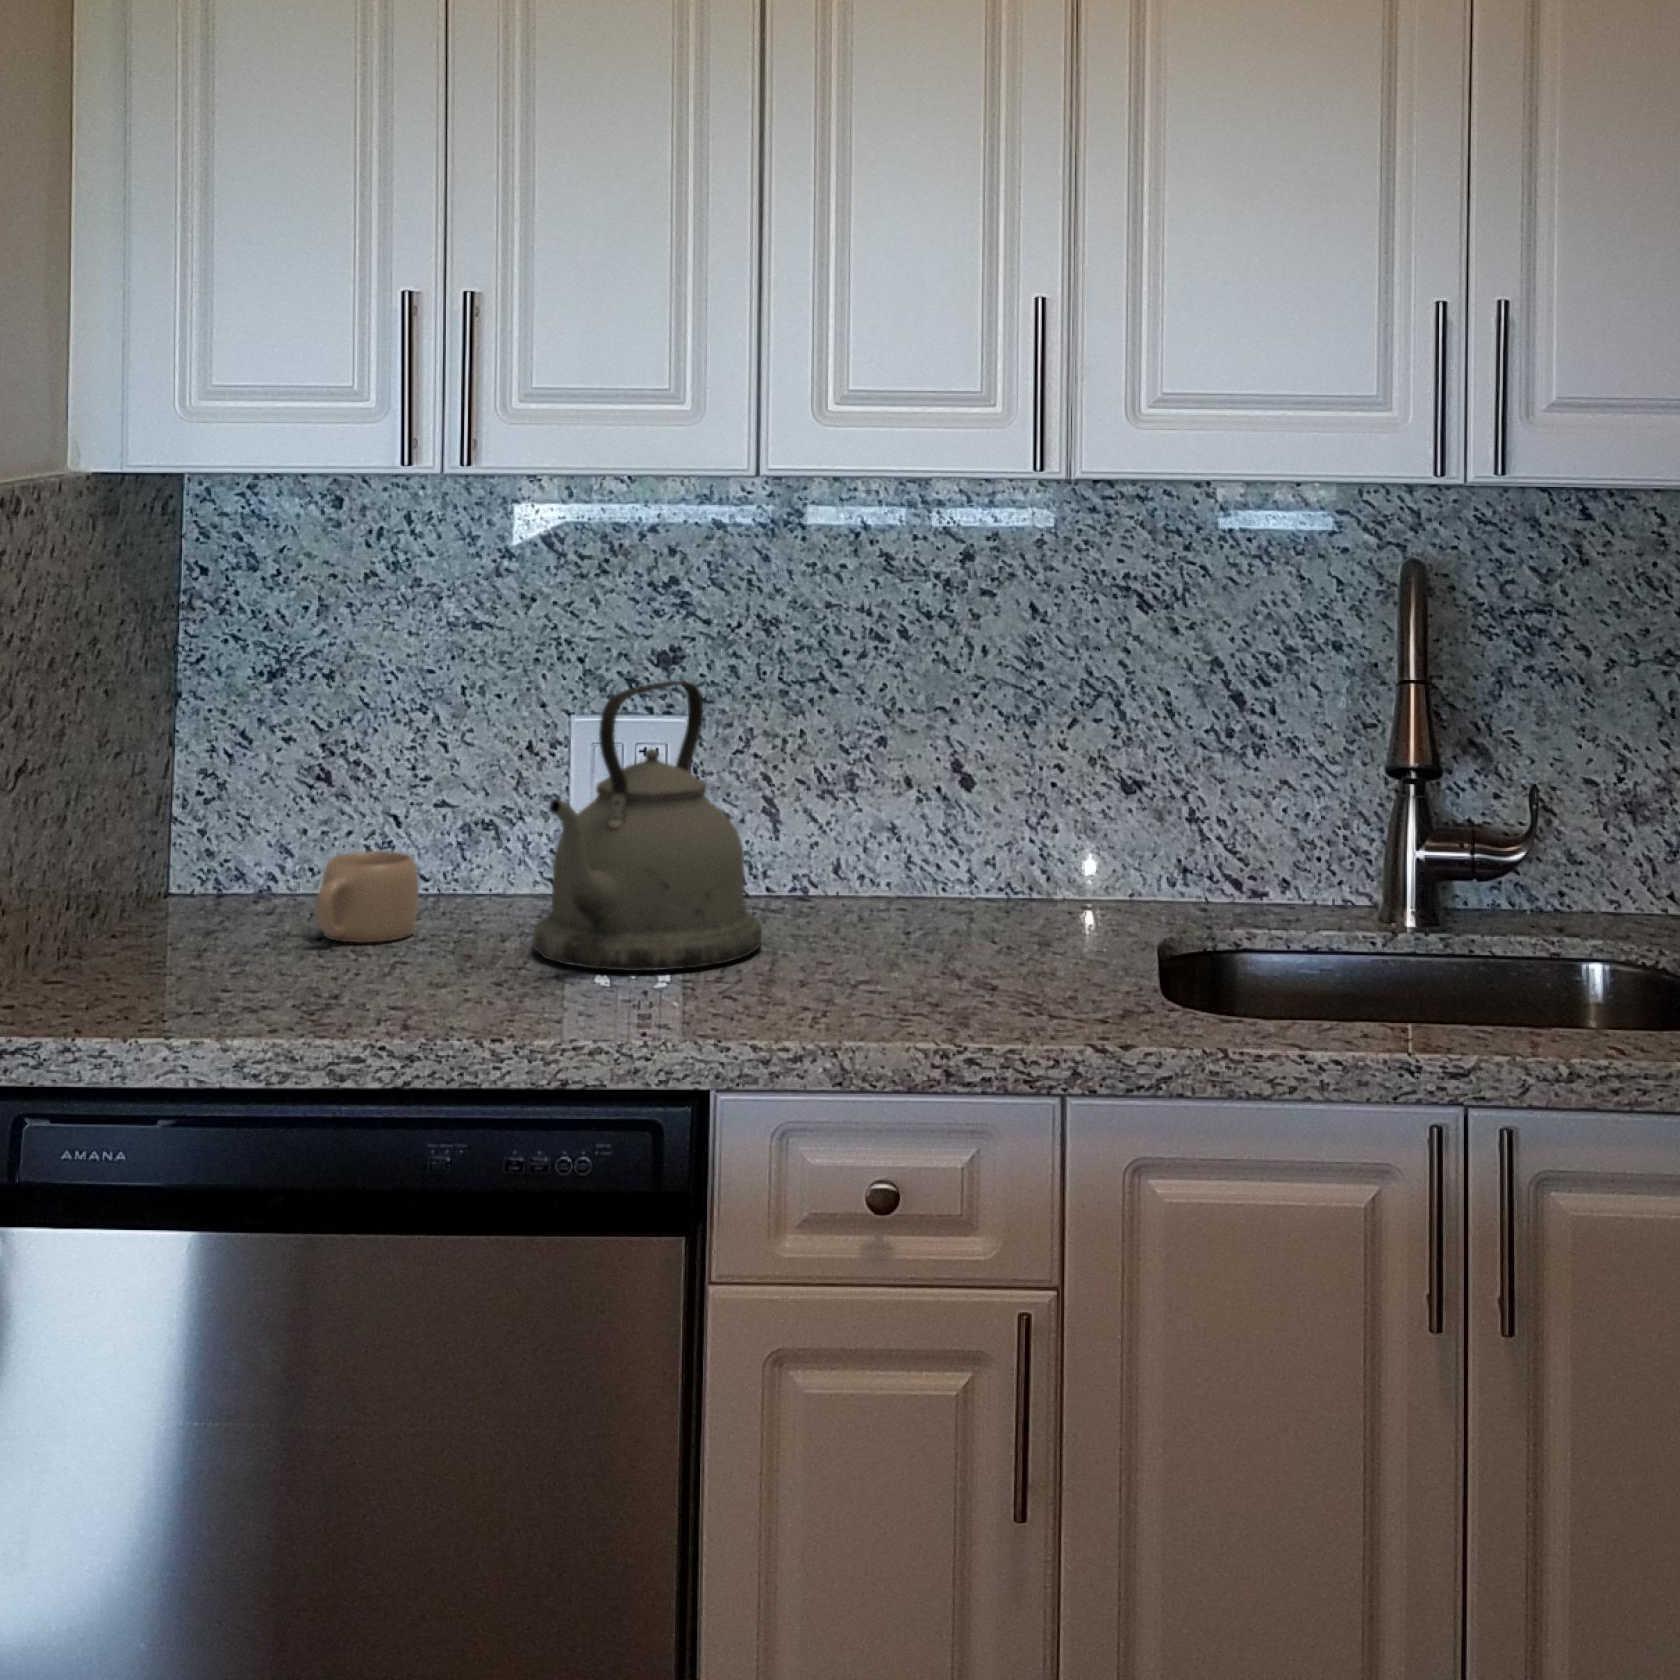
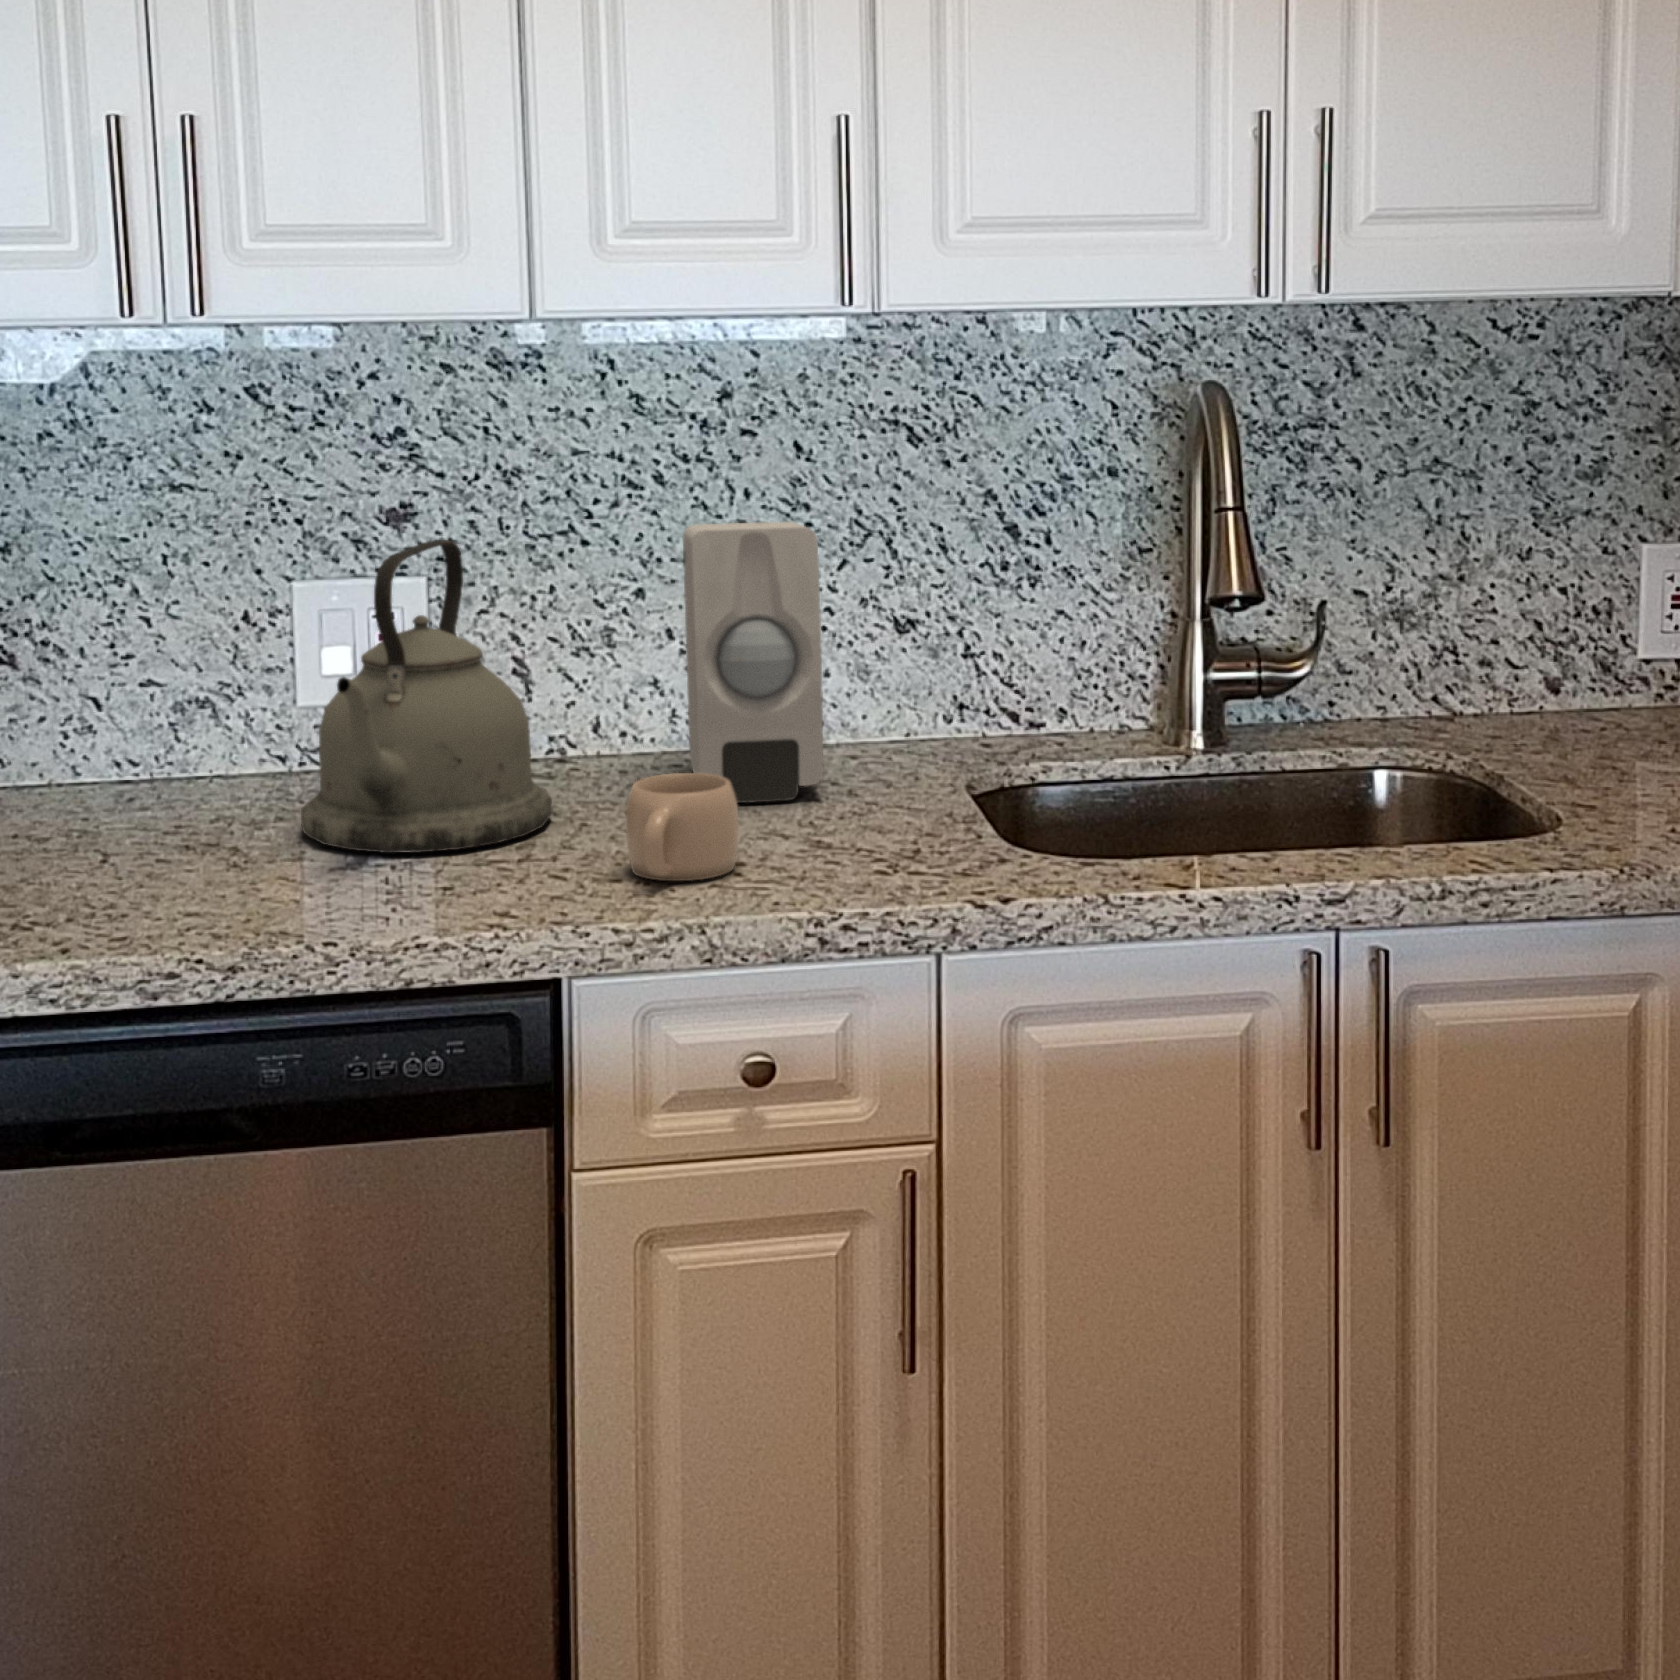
soap dispenser: none [901,680,1030,948] -> present [683,522,823,803]
mug: present [316,851,419,942] -> present [626,773,739,881]

